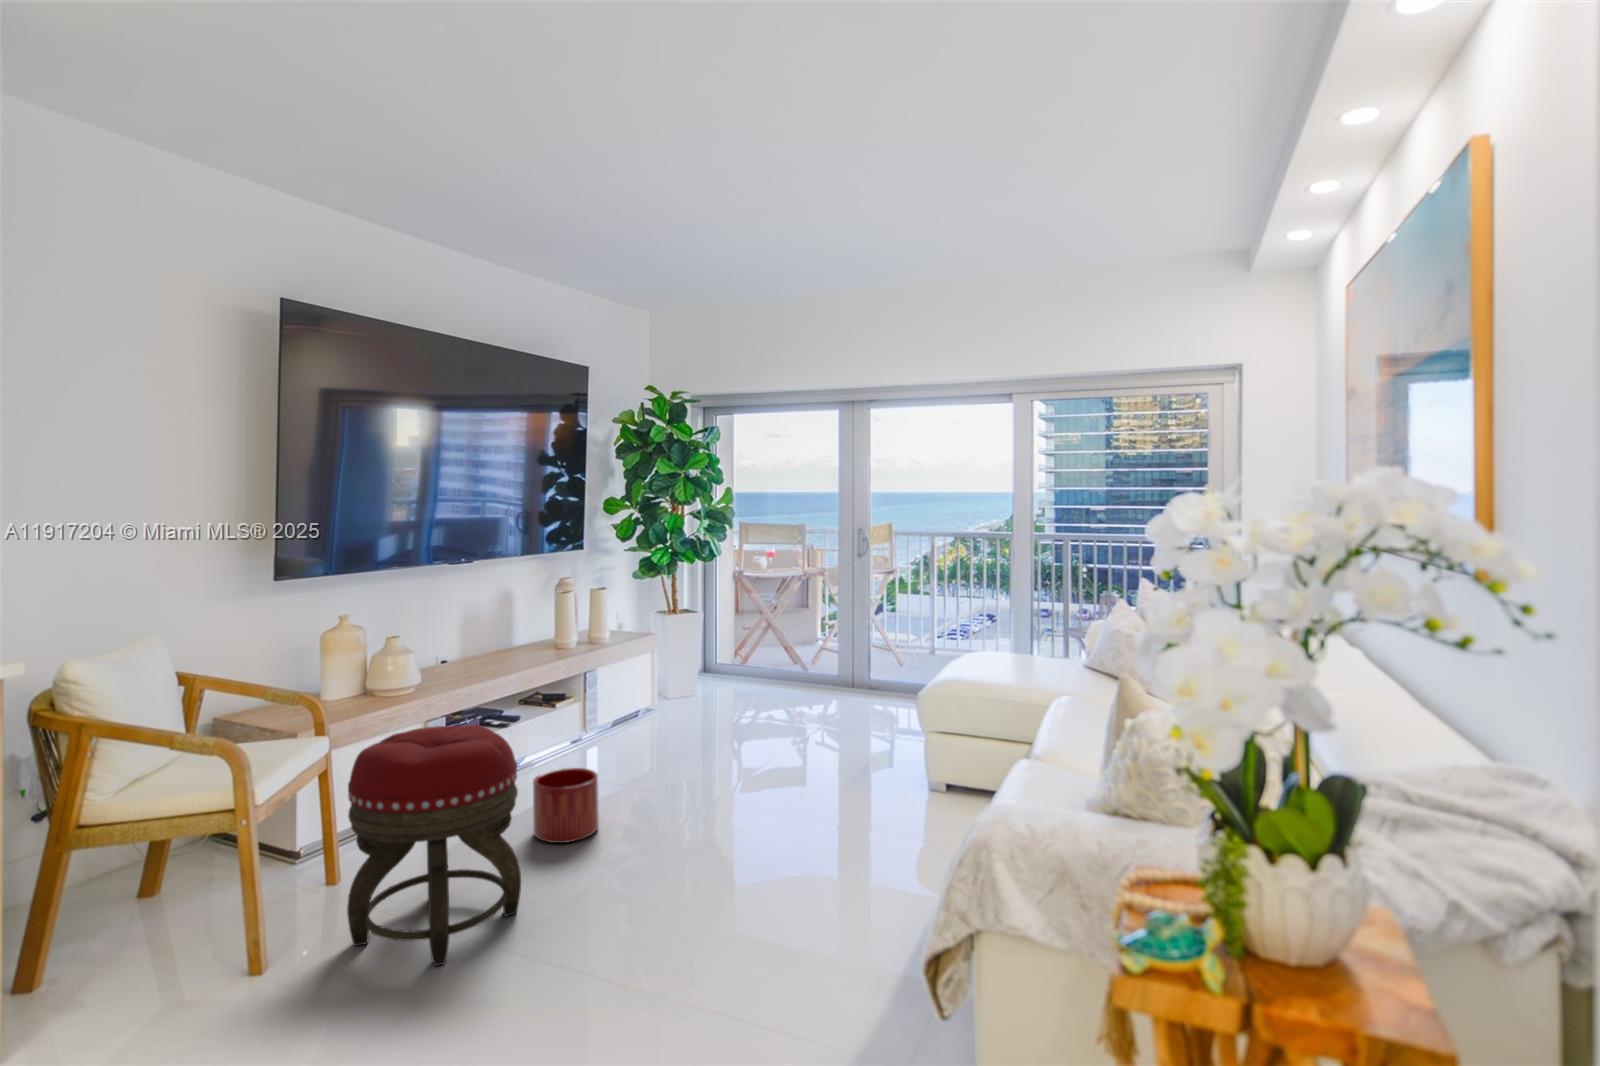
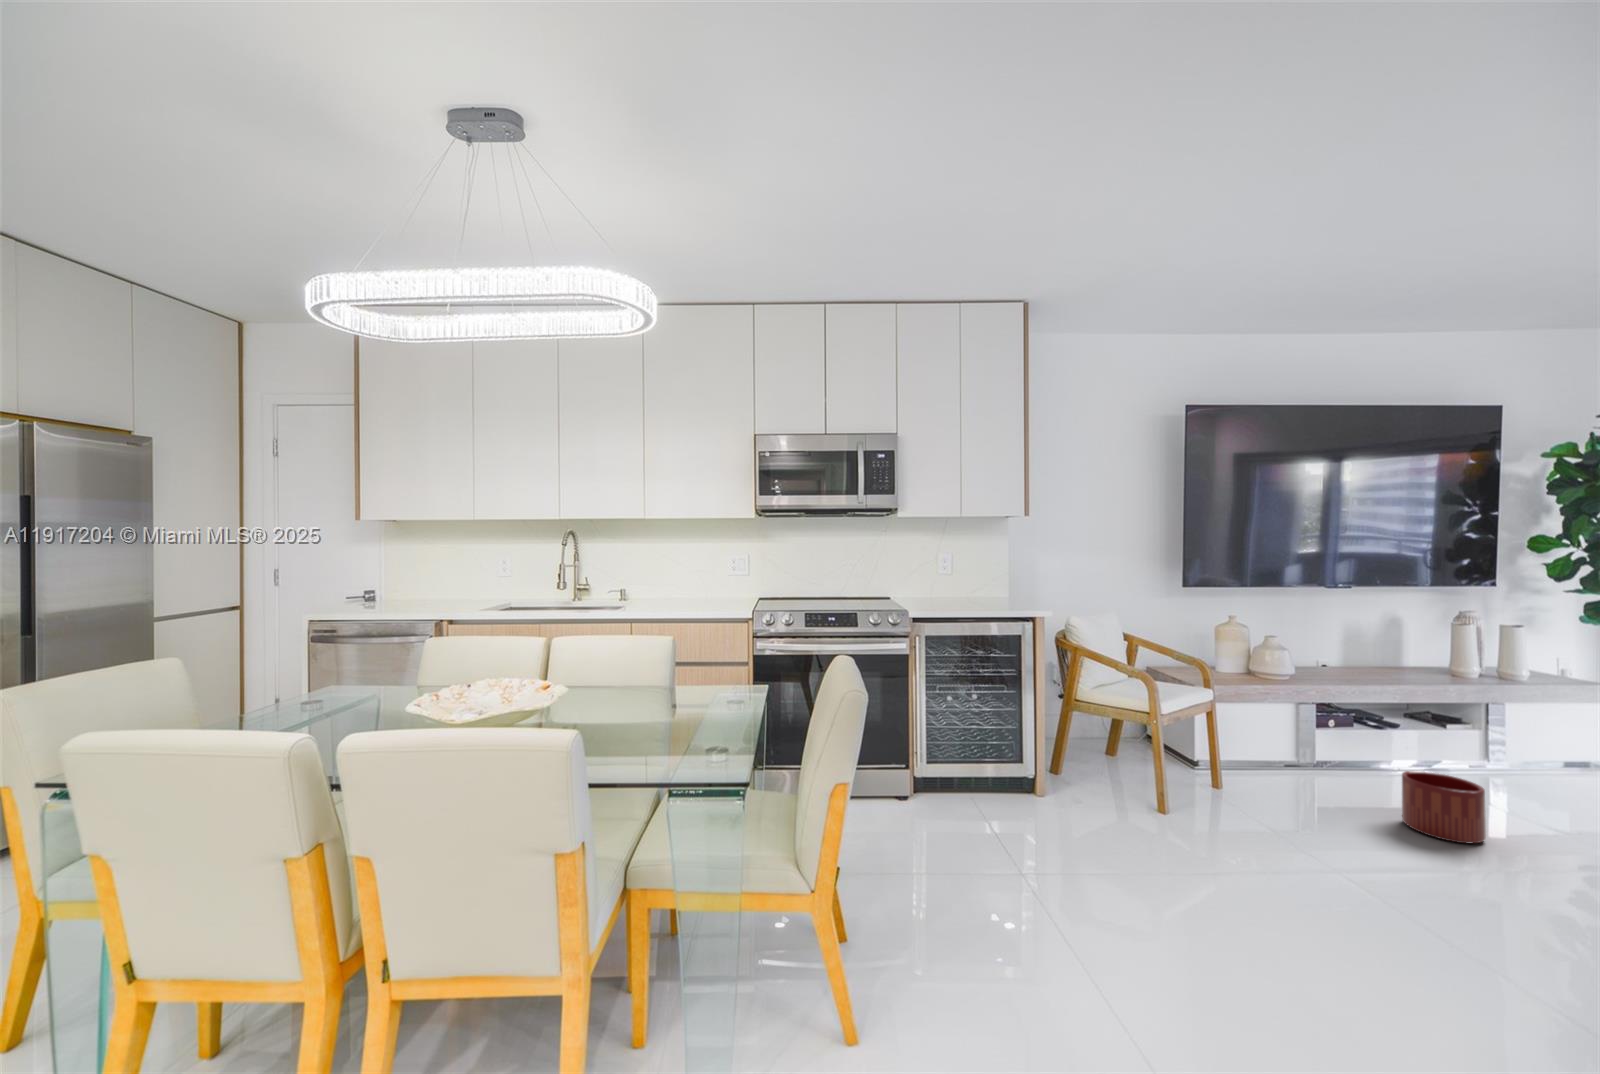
footstool: present [347,725,521,966] -> none [1223,693,1376,866]

